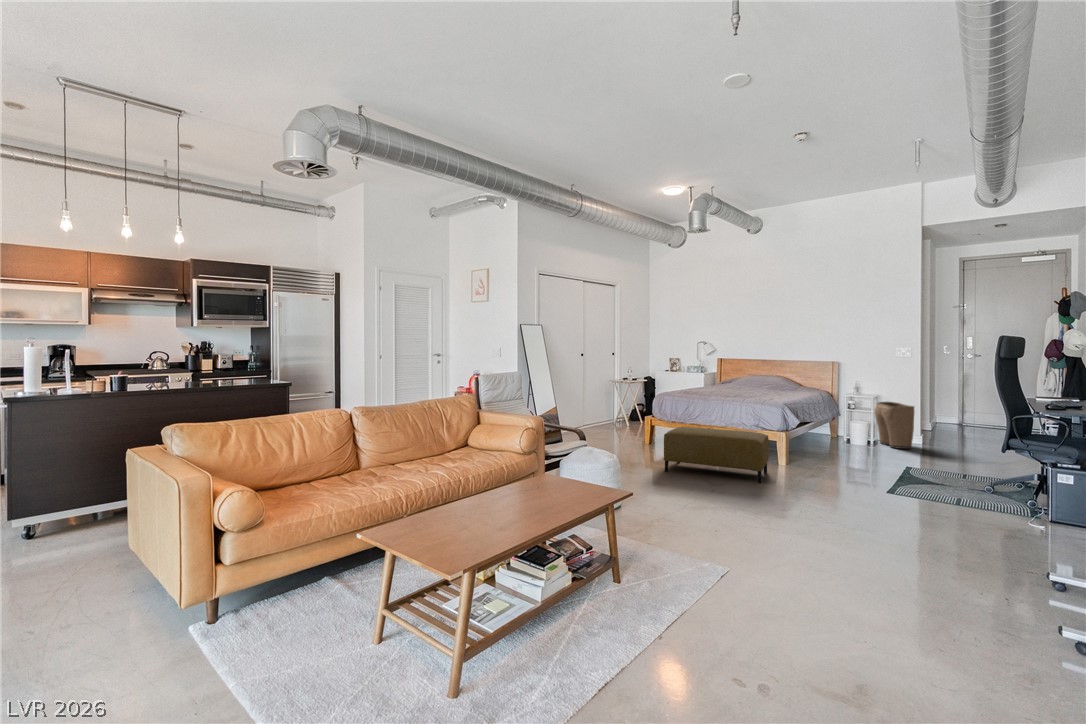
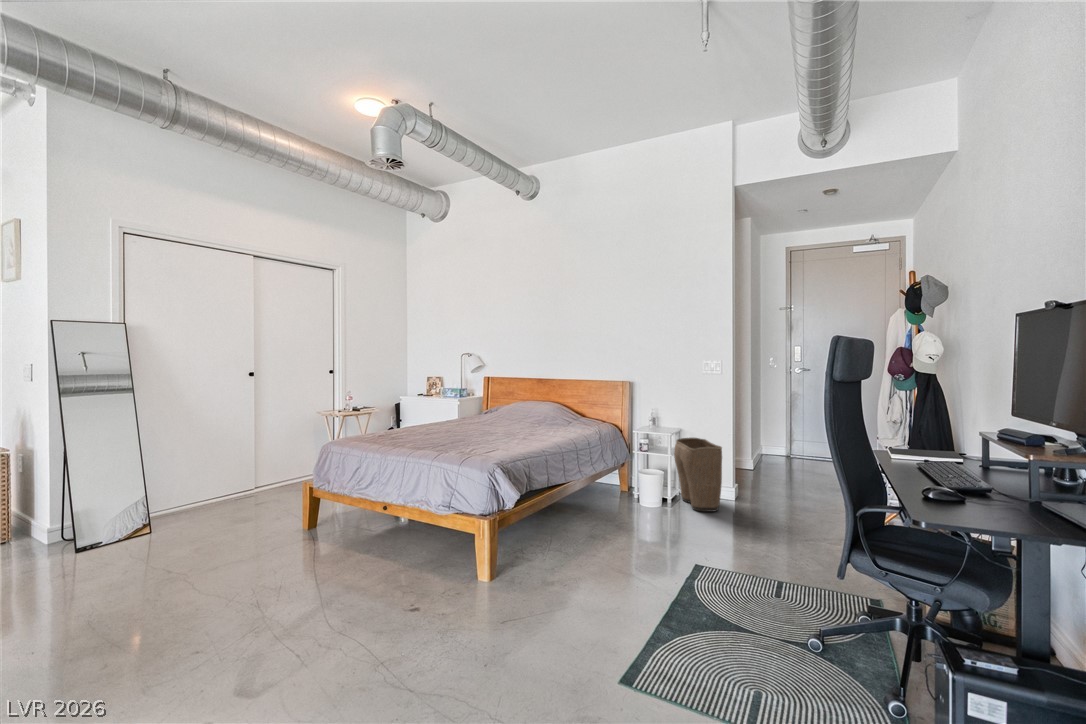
ottoman: present [664,427,769,483] -> none [214,513,438,659]

